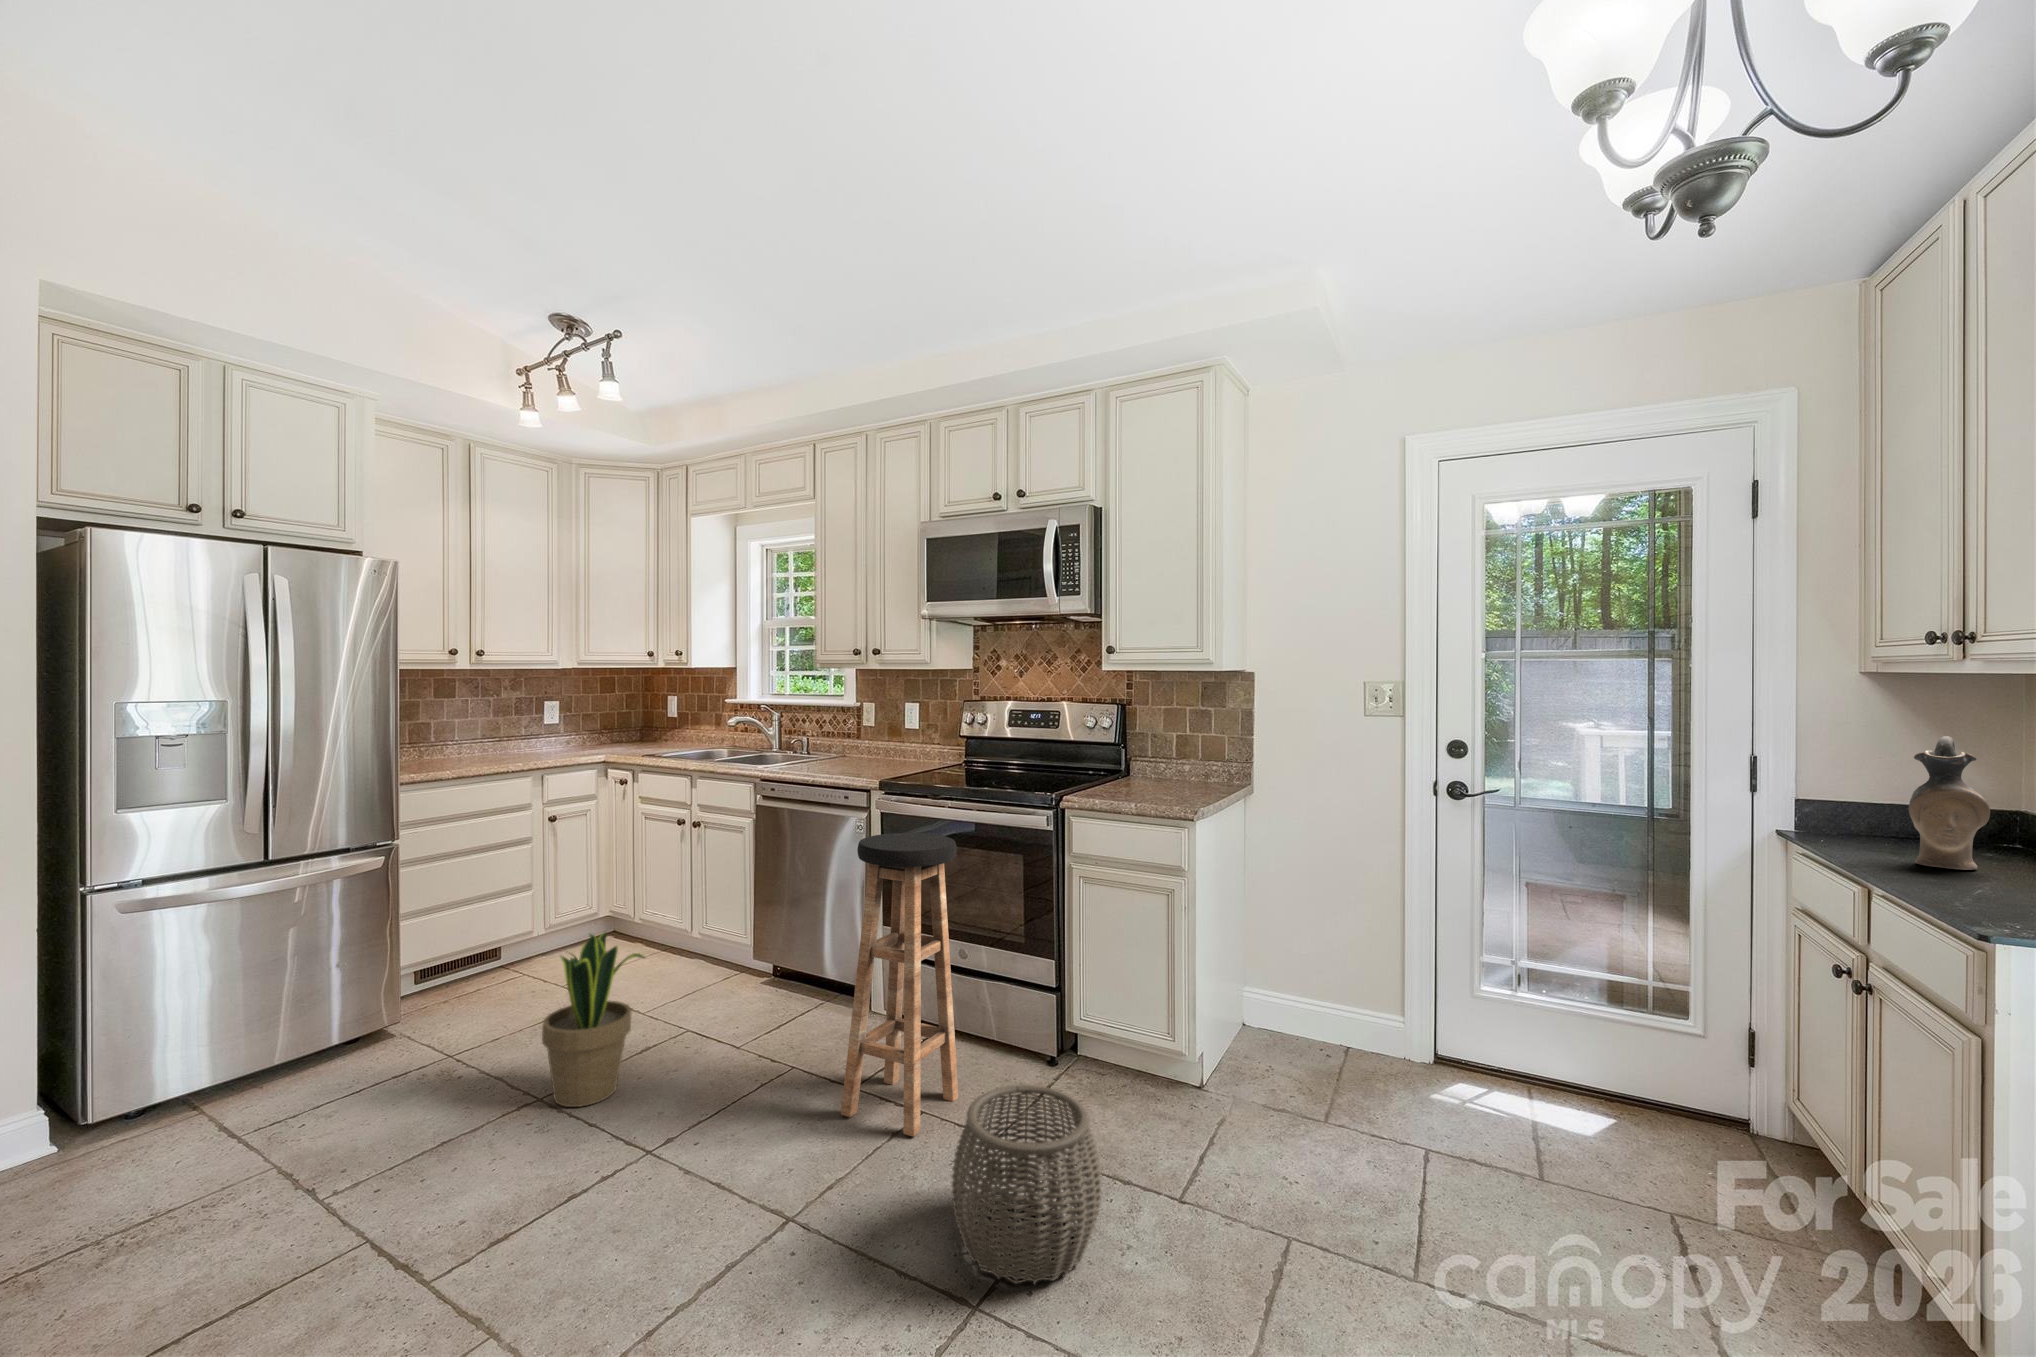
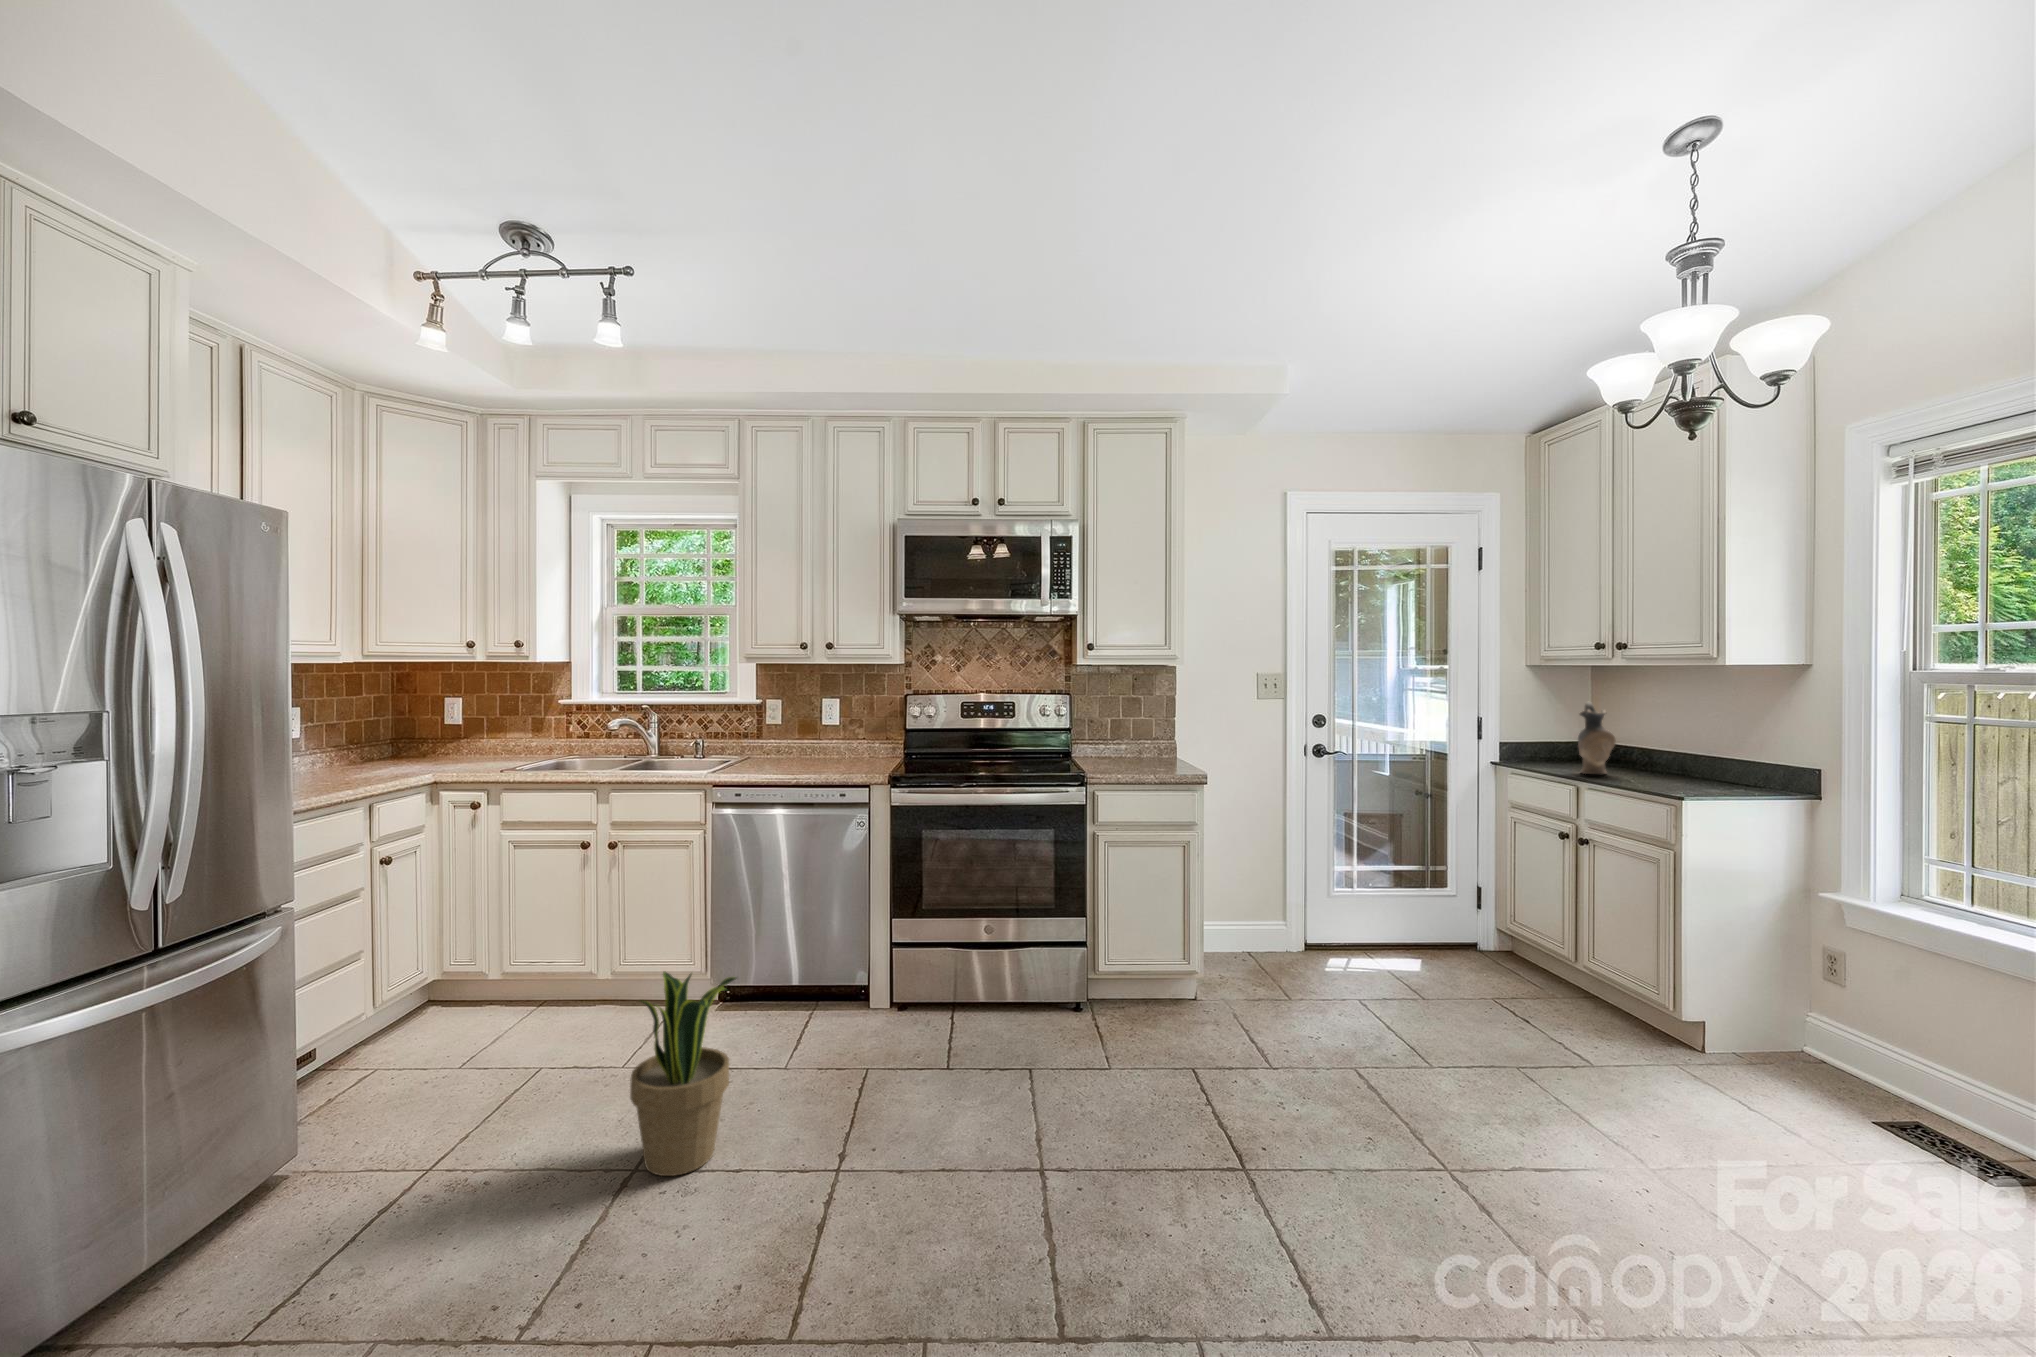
bar stool: present [841,833,958,1137] -> none [965,819,1057,1095]
woven basket: present [952,1085,1102,1284] -> none [1162,1008,1290,1158]

